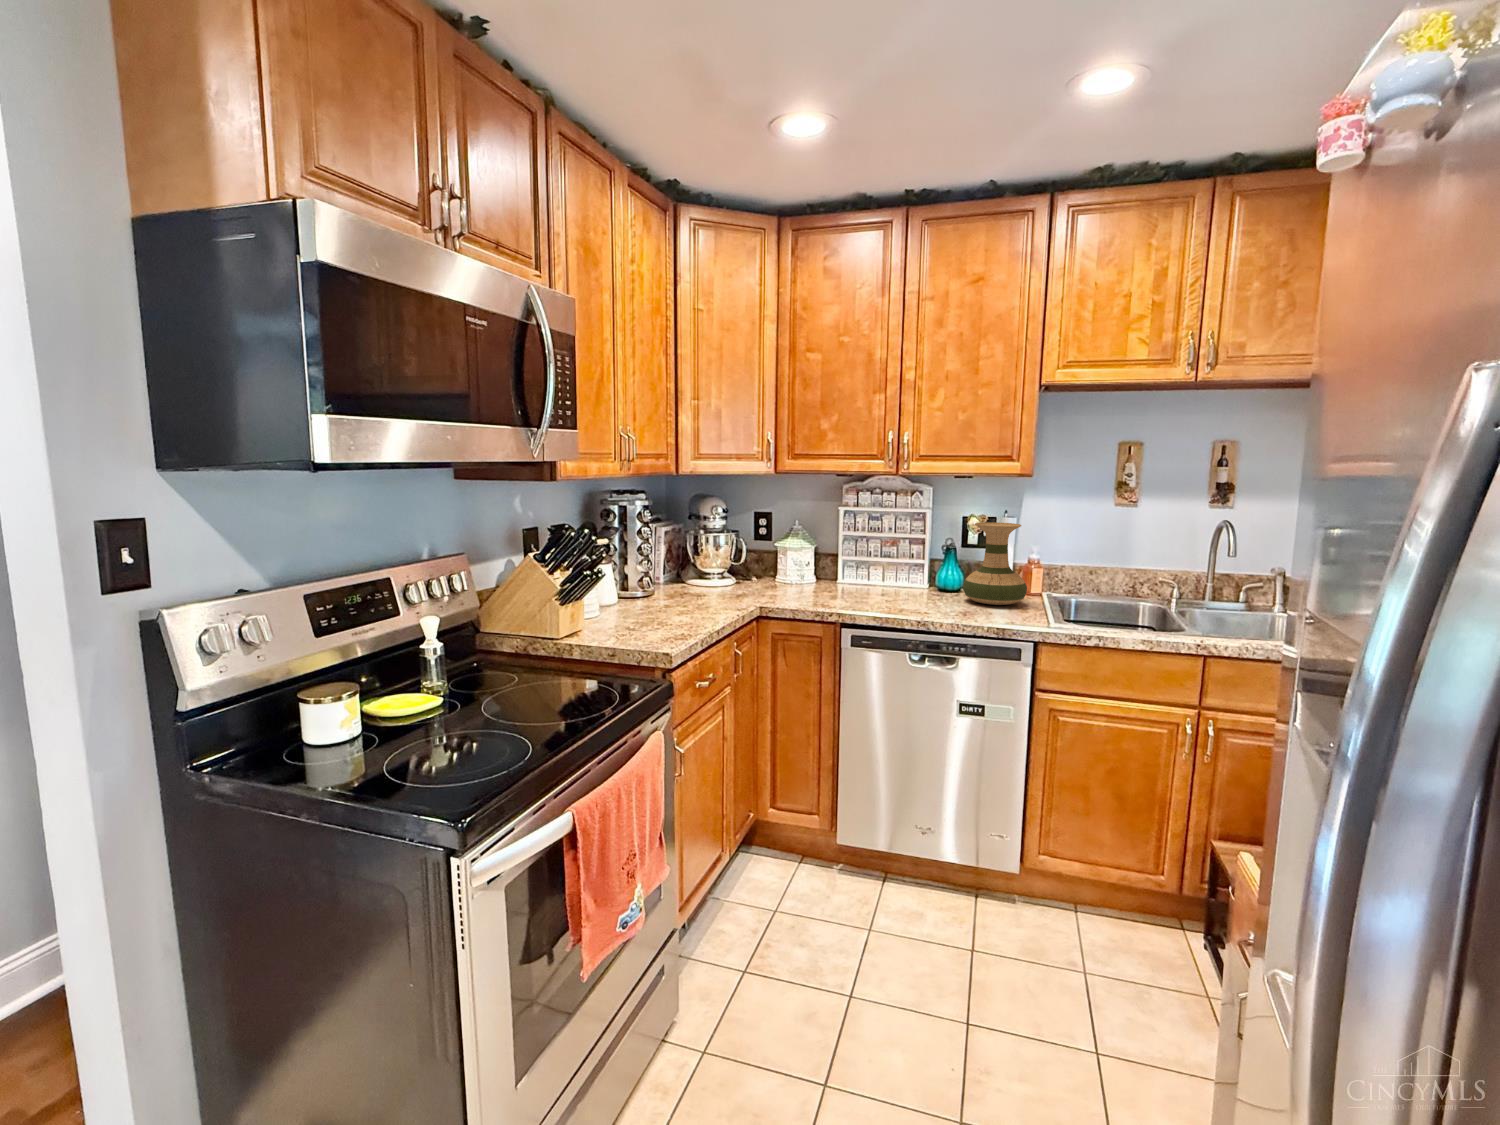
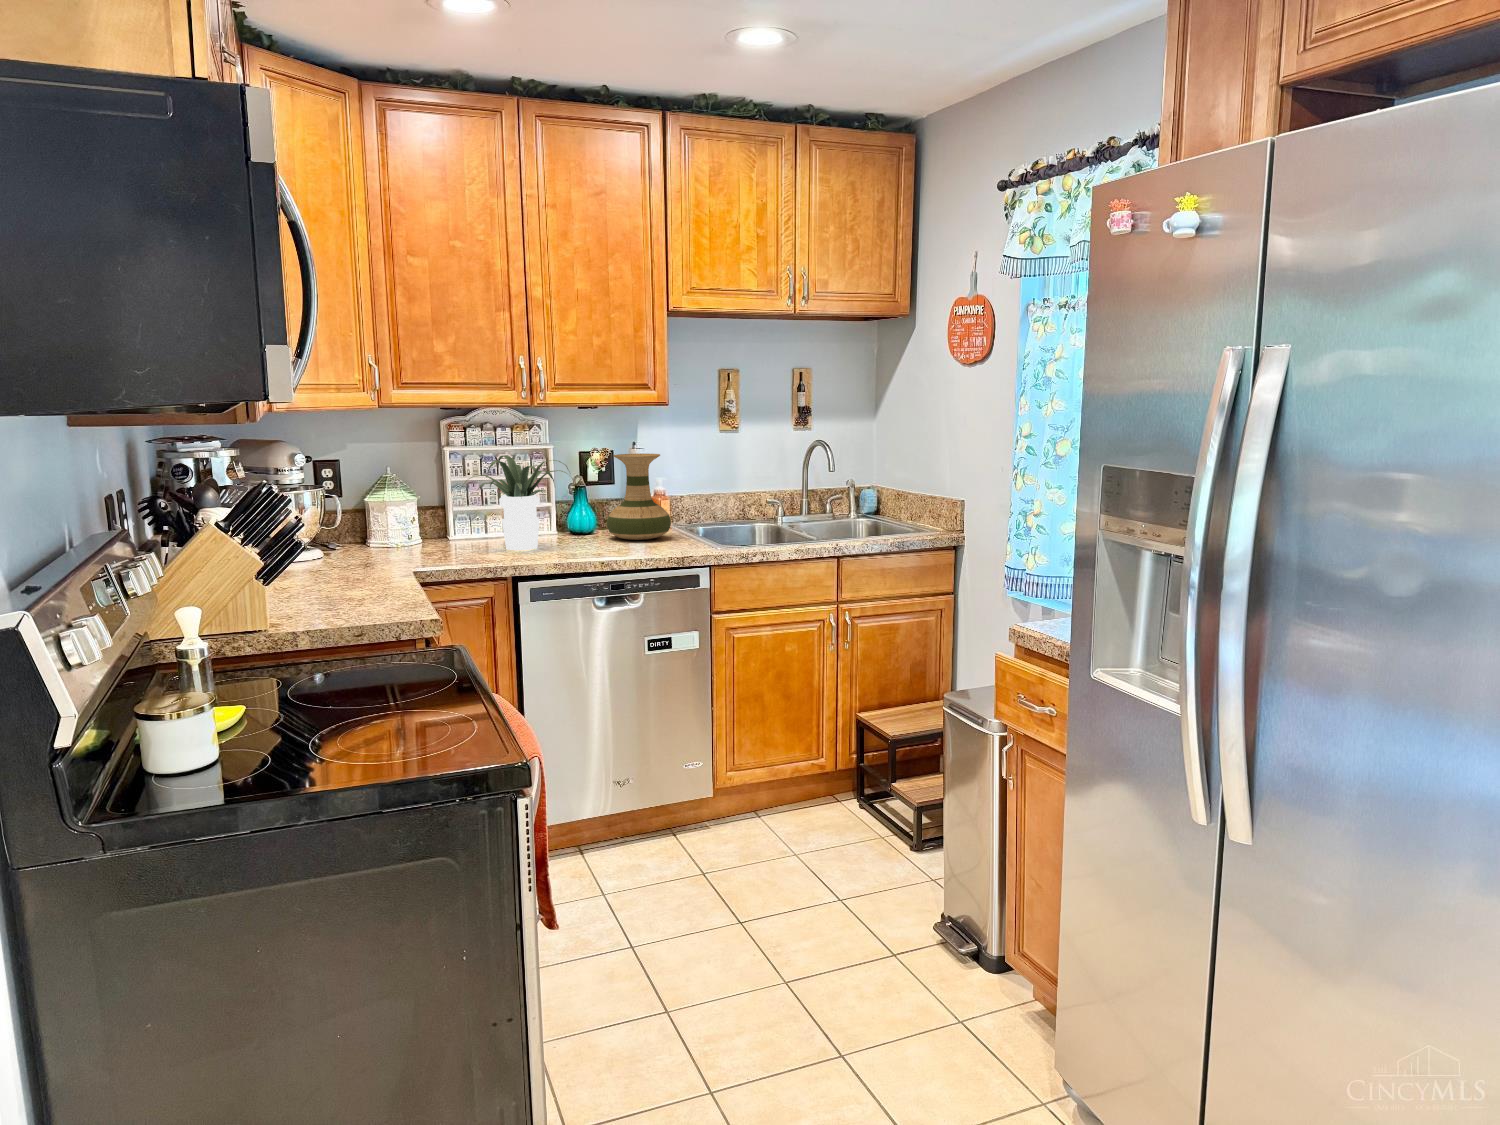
potted plant: none [826,517,922,600] -> present [464,455,568,550]

